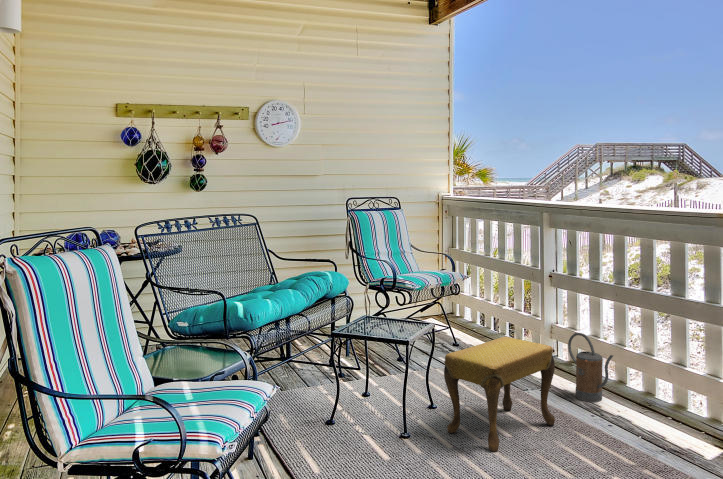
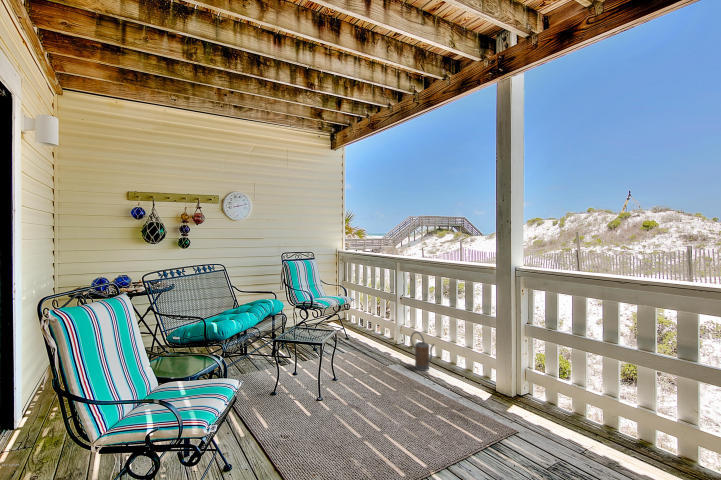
footstool: present [444,337,555,452] -> none [343,337,404,405]

